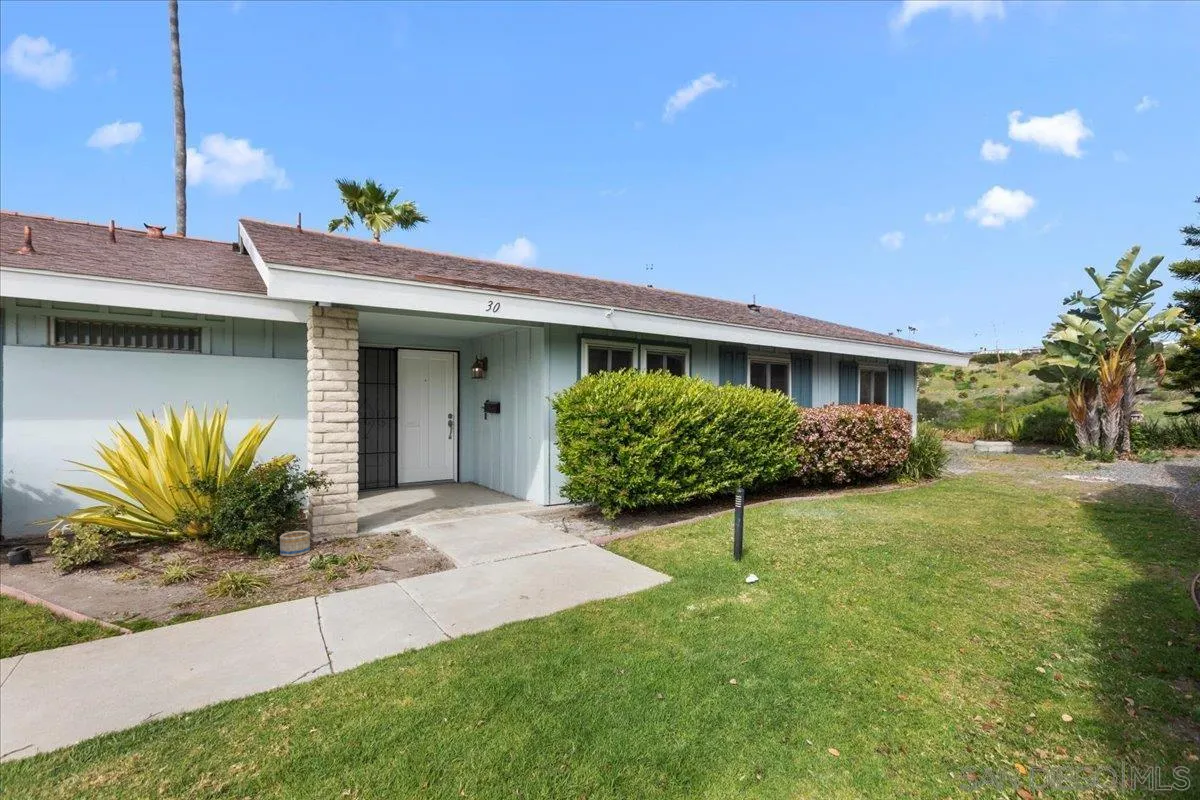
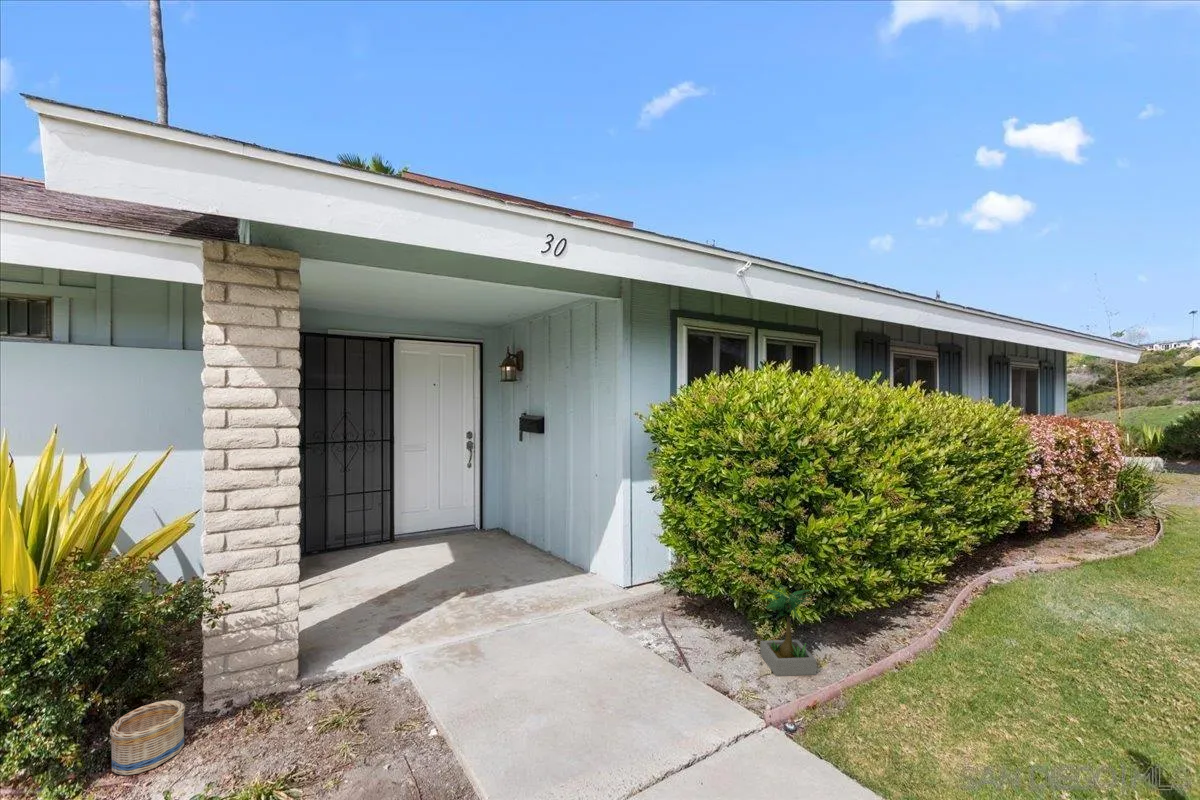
potted plant: none [605,488,635,533] -> present [760,583,816,676]

